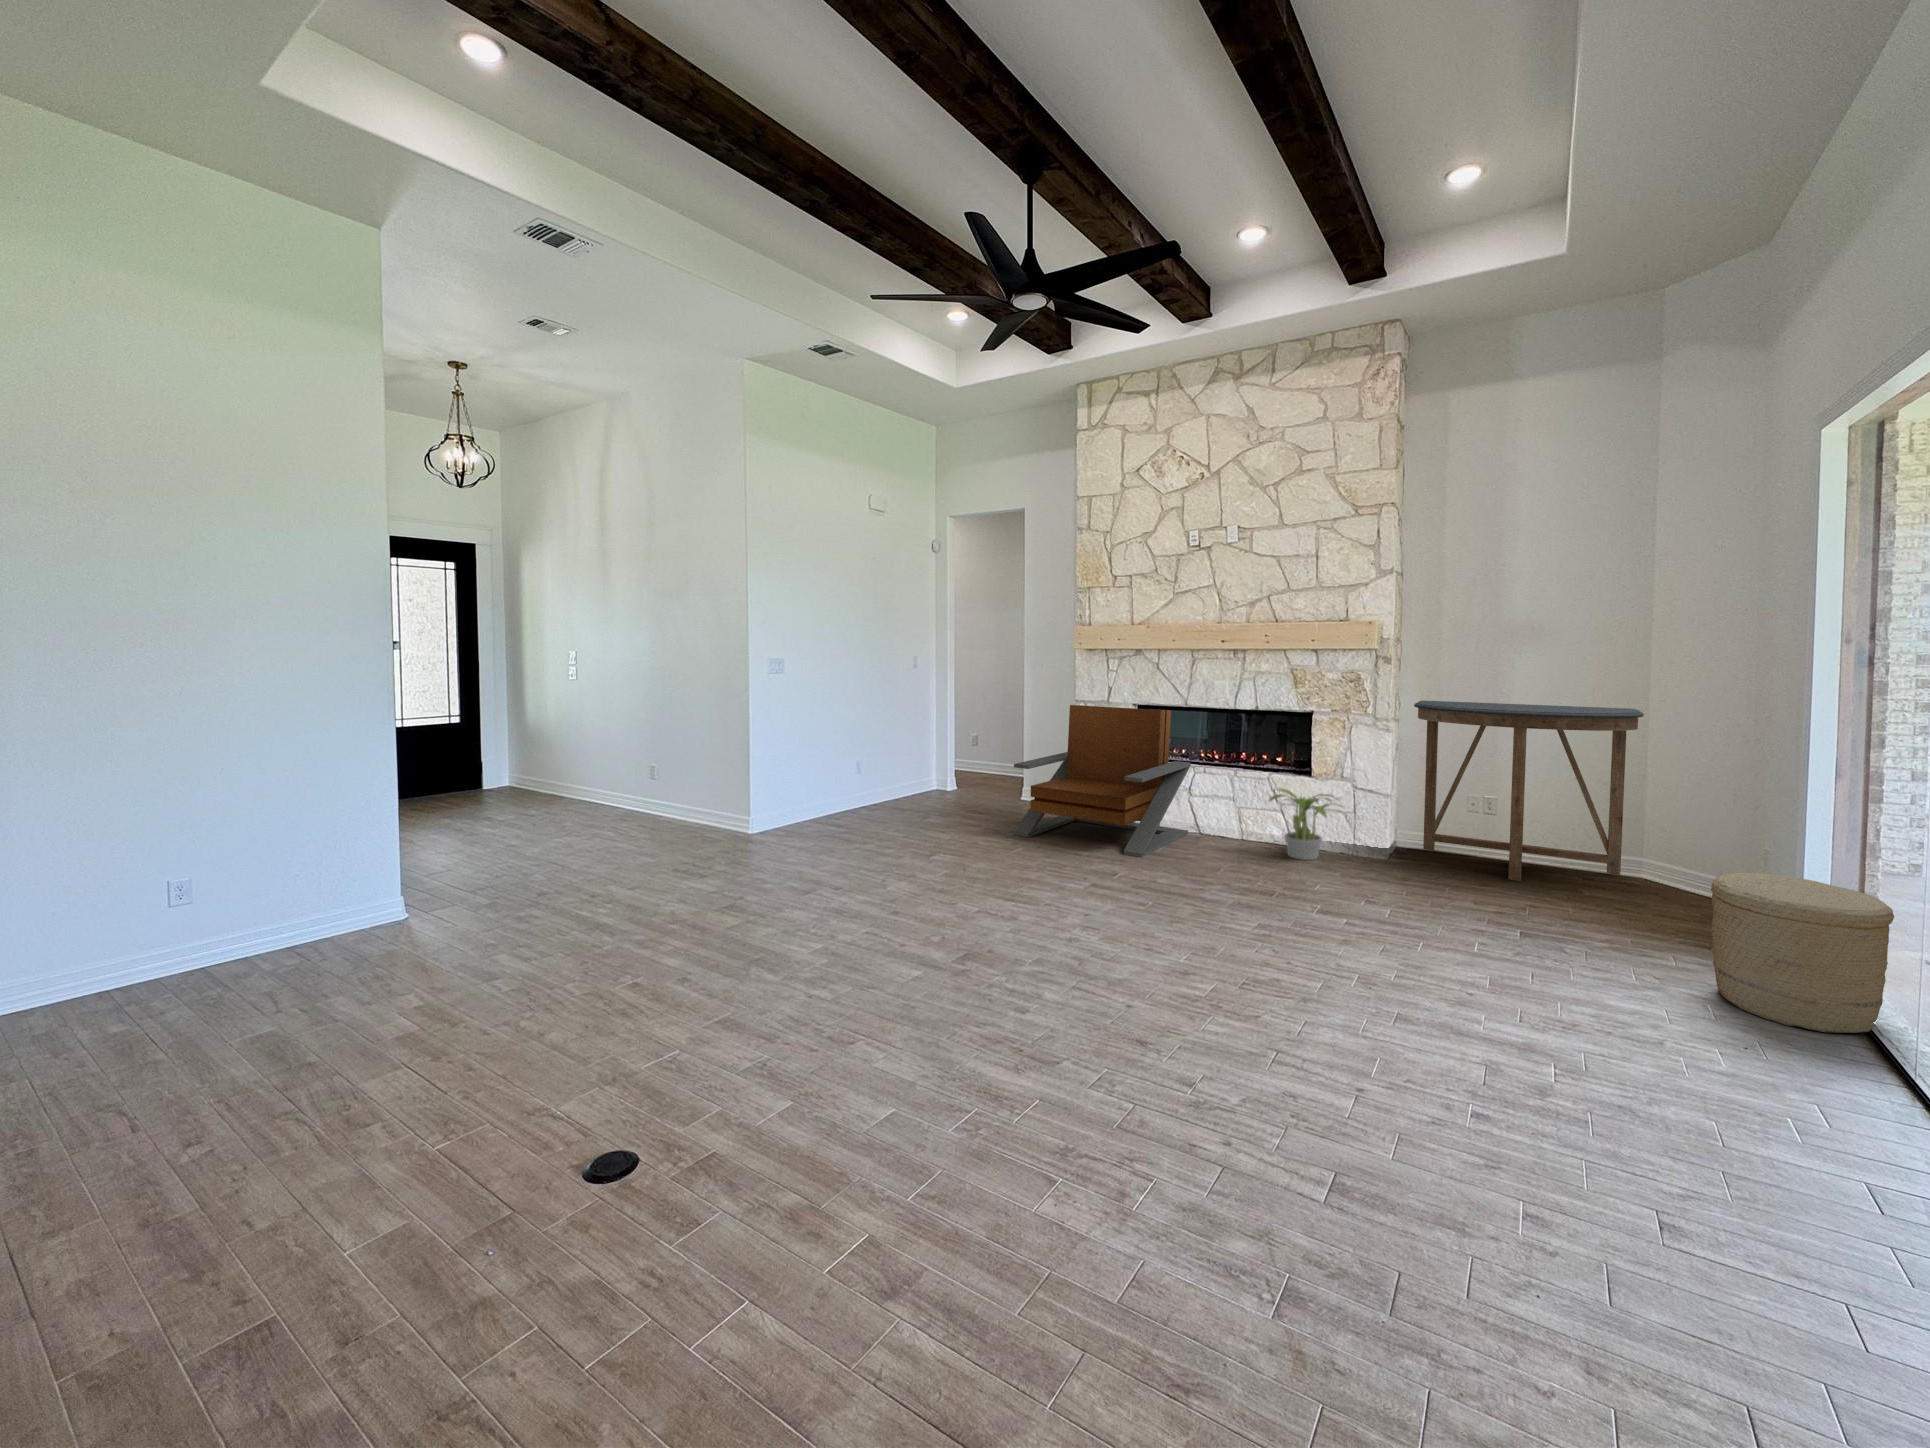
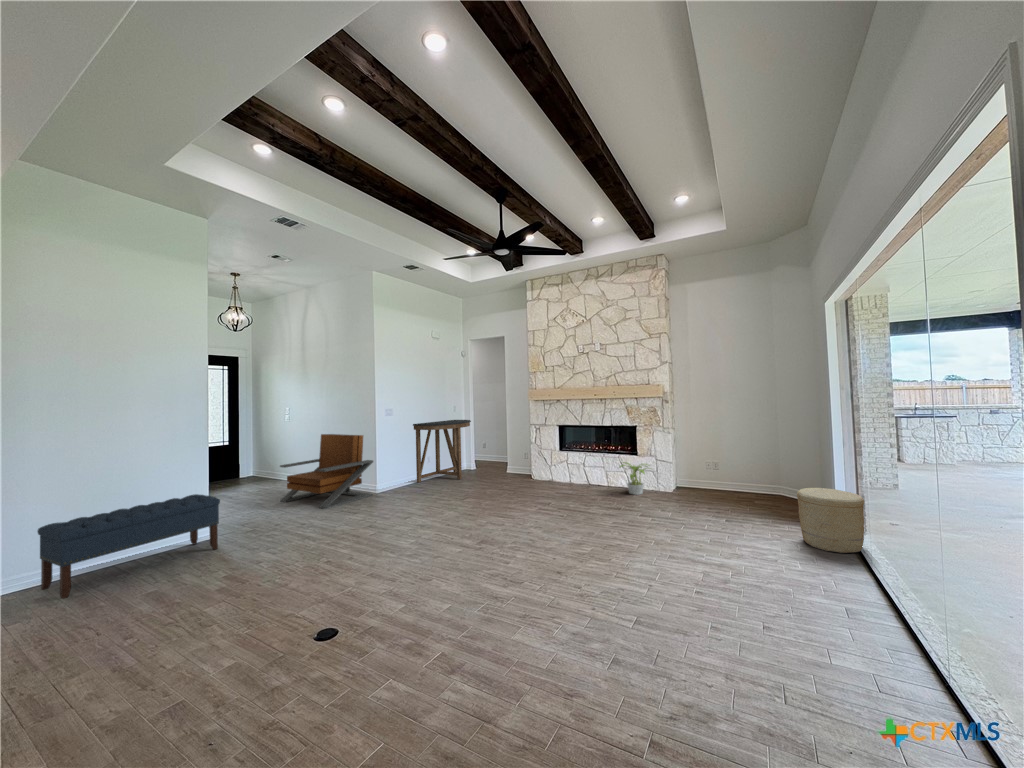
console table: present [1414,700,1644,881] -> present [413,420,471,483]
lounge chair: present [1014,705,1191,857] -> present [280,434,373,509]
bench: none [44,823,423,1033] -> present [38,494,220,599]

